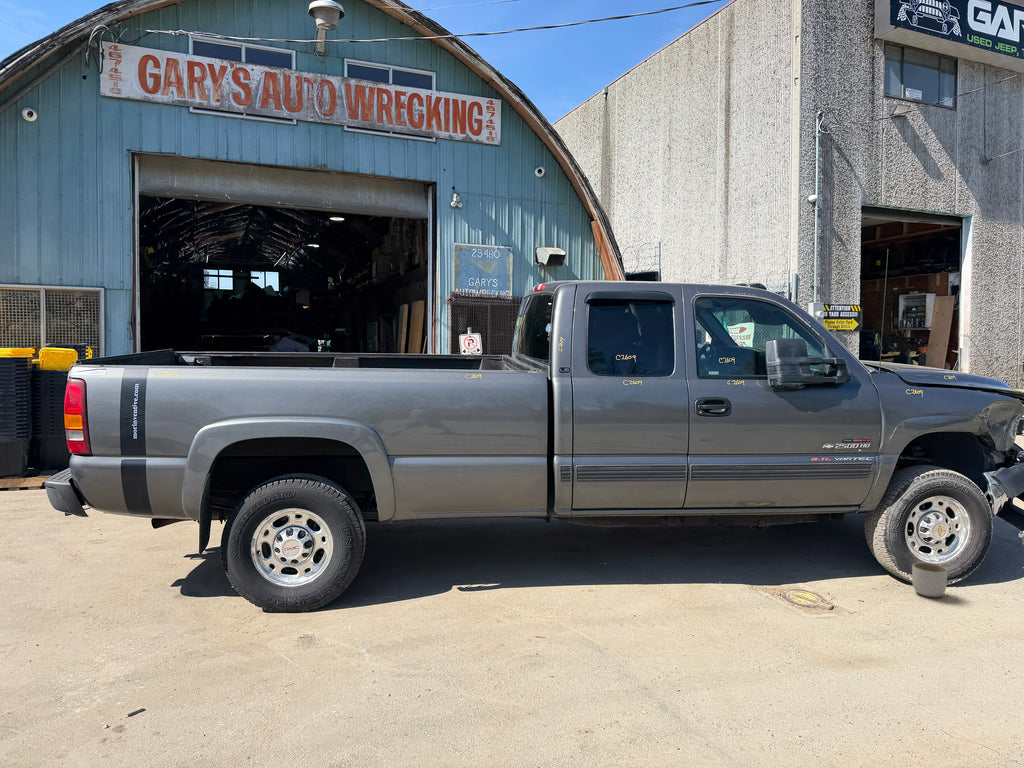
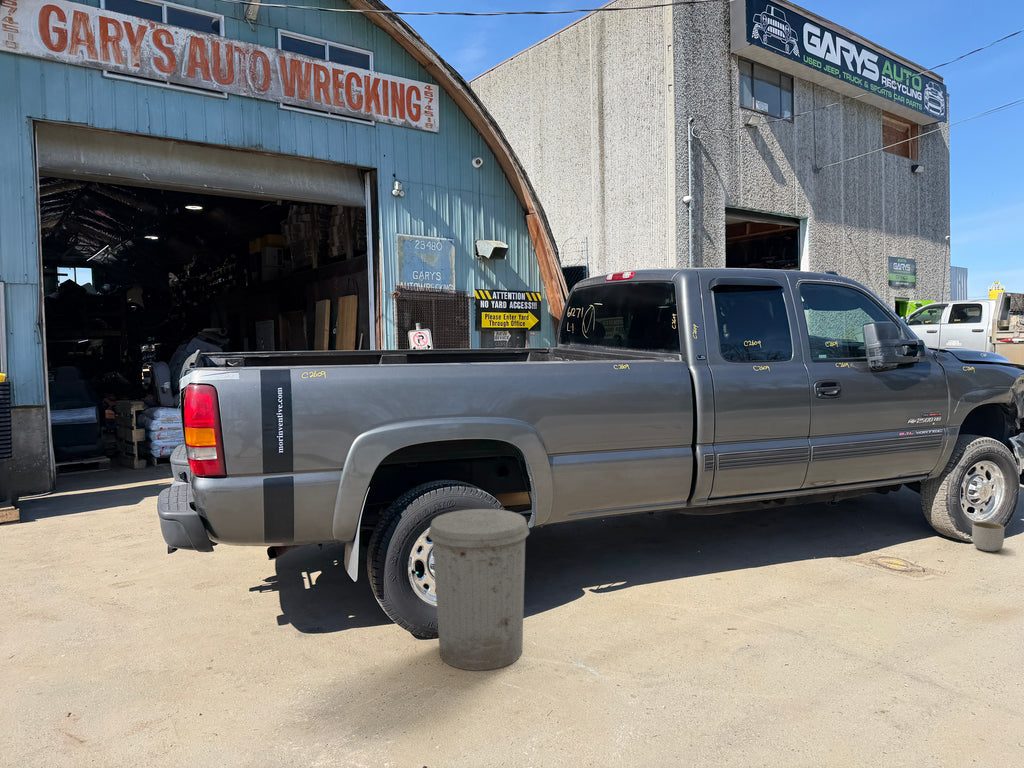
trash can: none [247,501,345,648] -> present [428,509,529,670]

